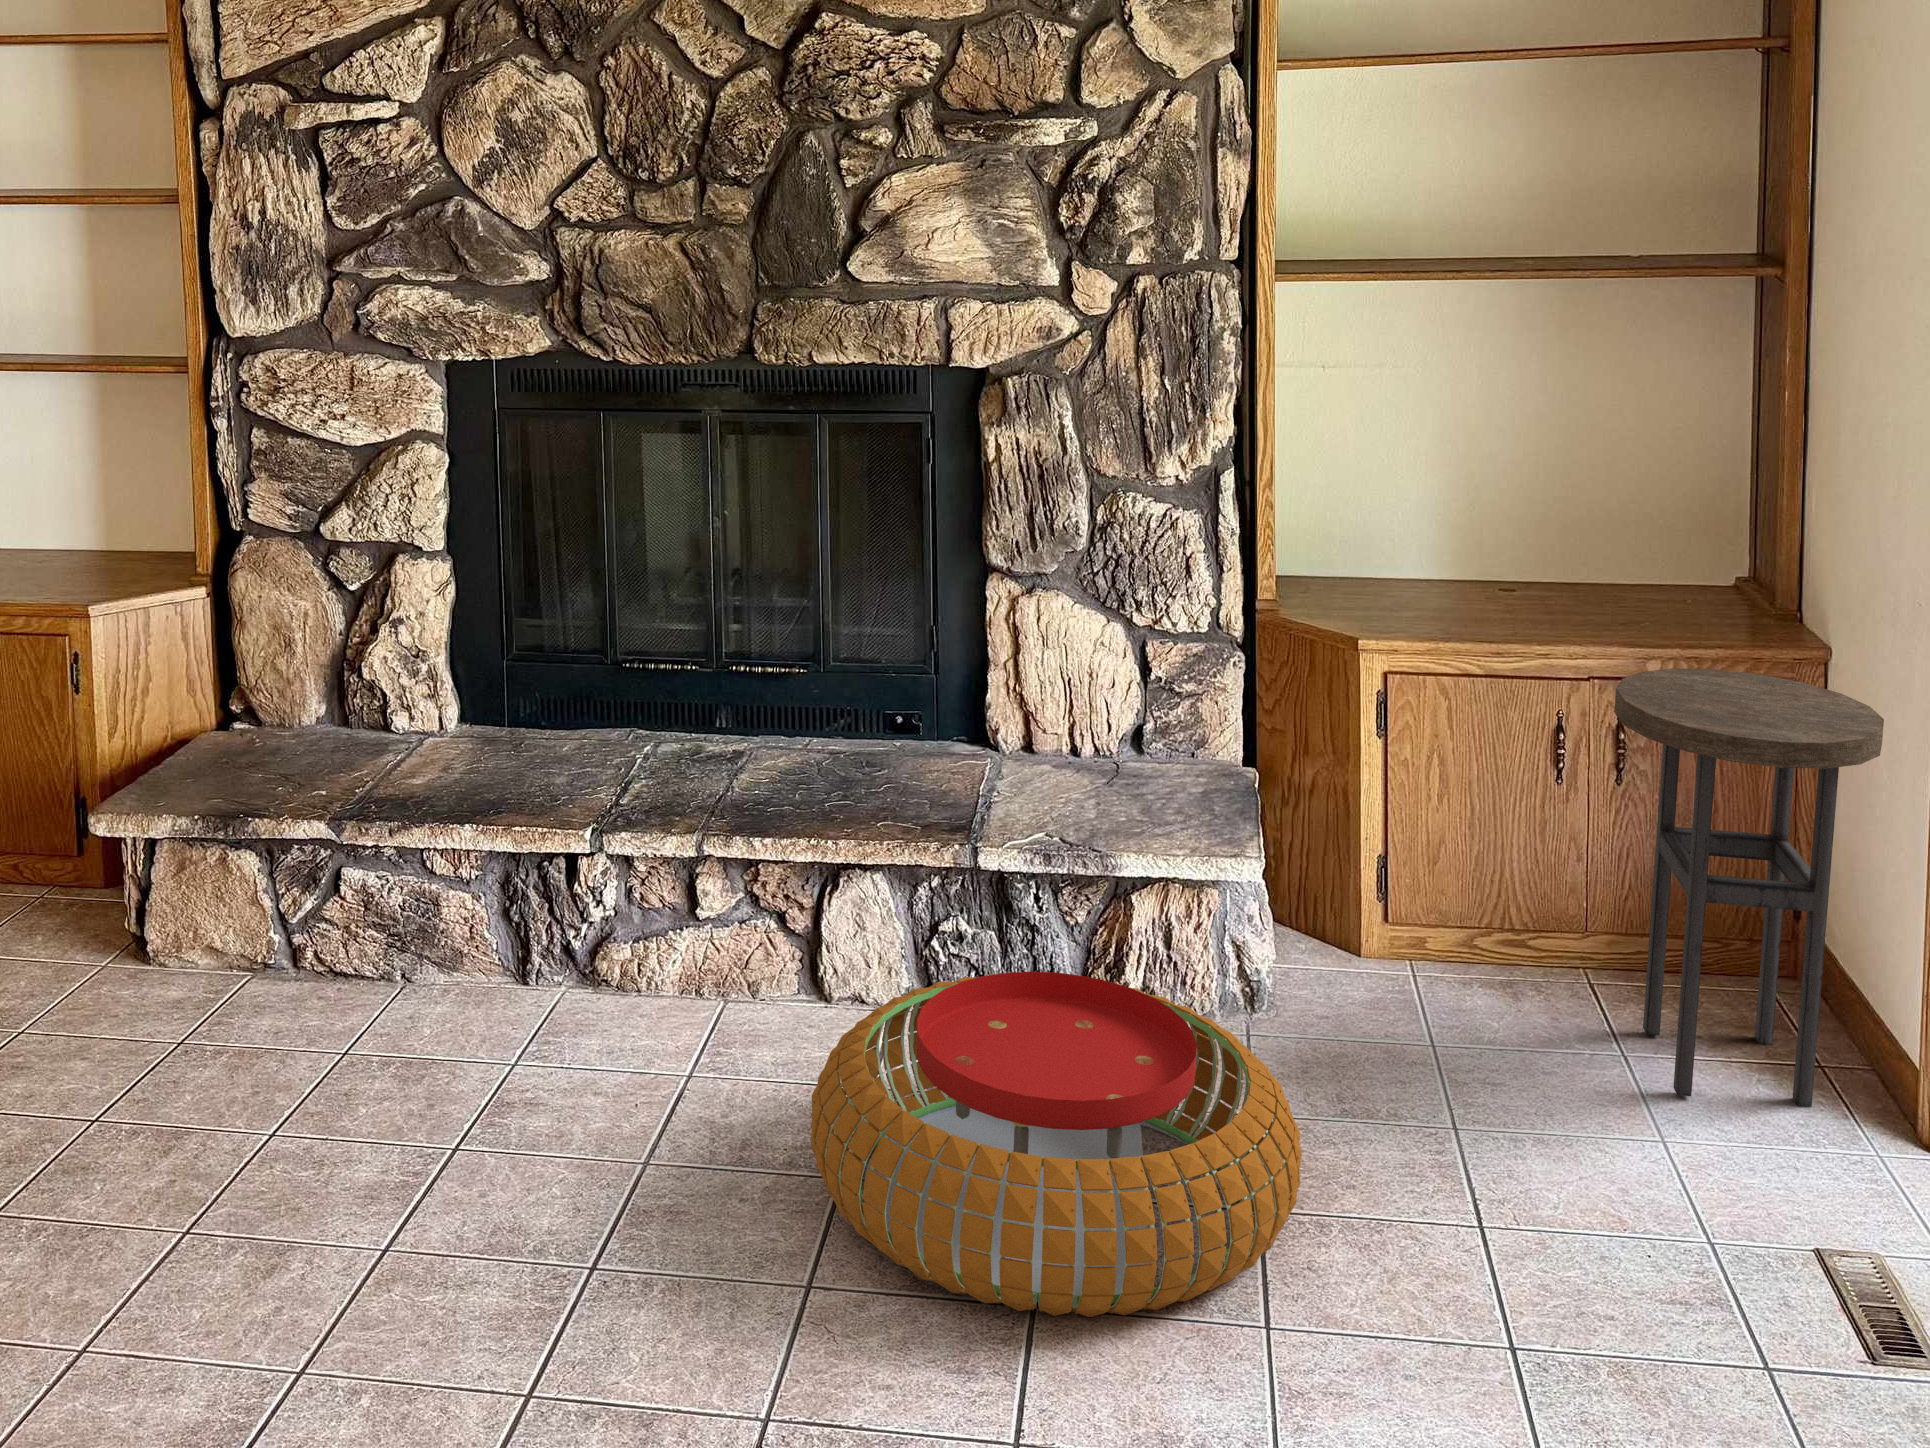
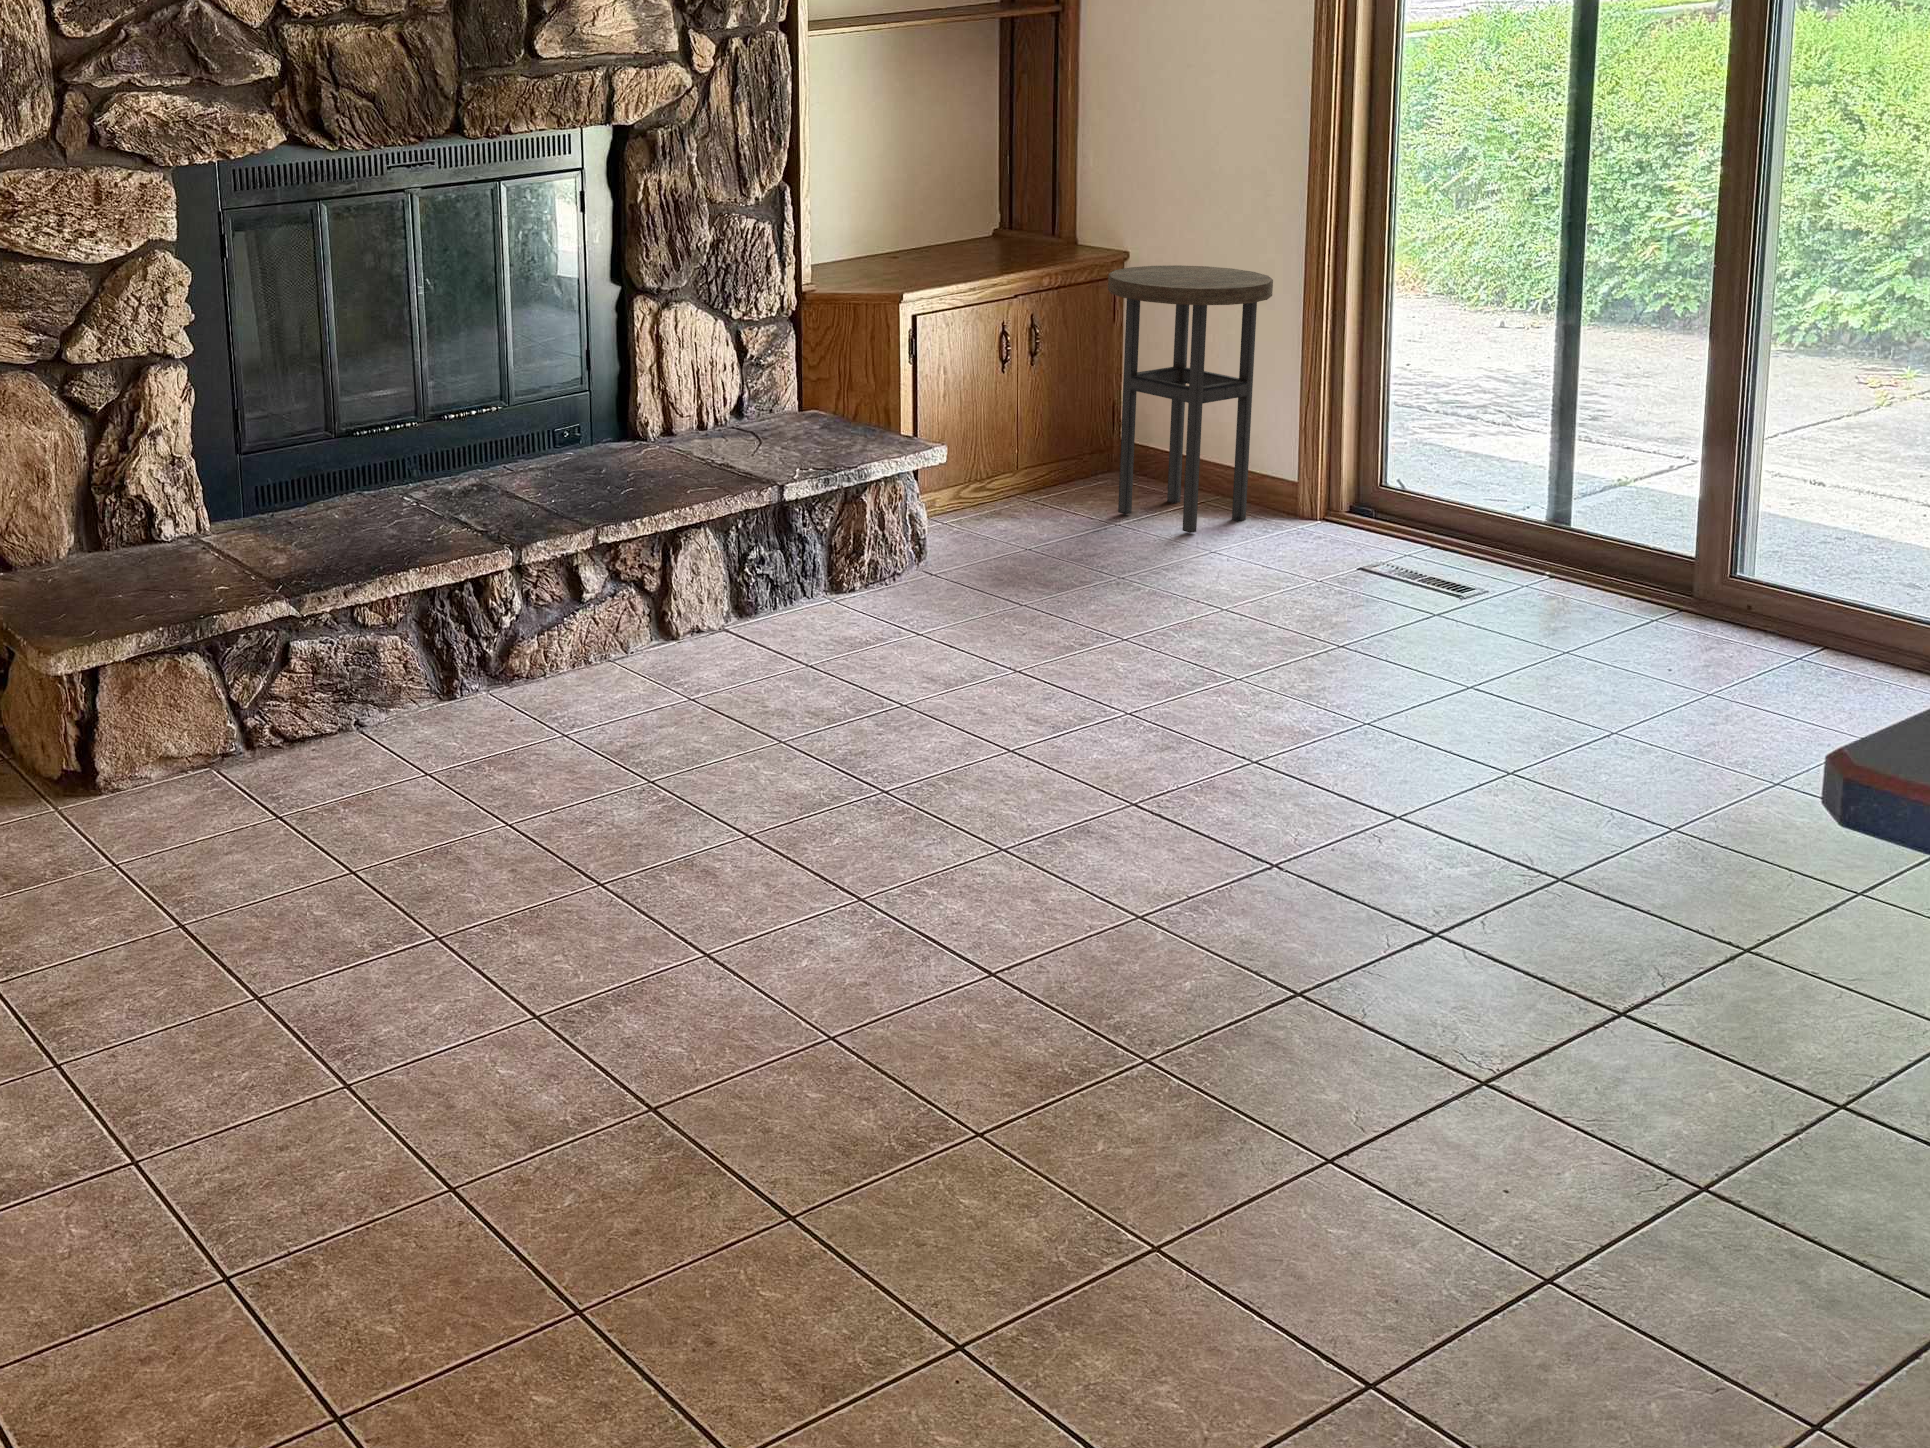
pouf: present [811,972,1302,1317] -> none [845,529,1203,727]

